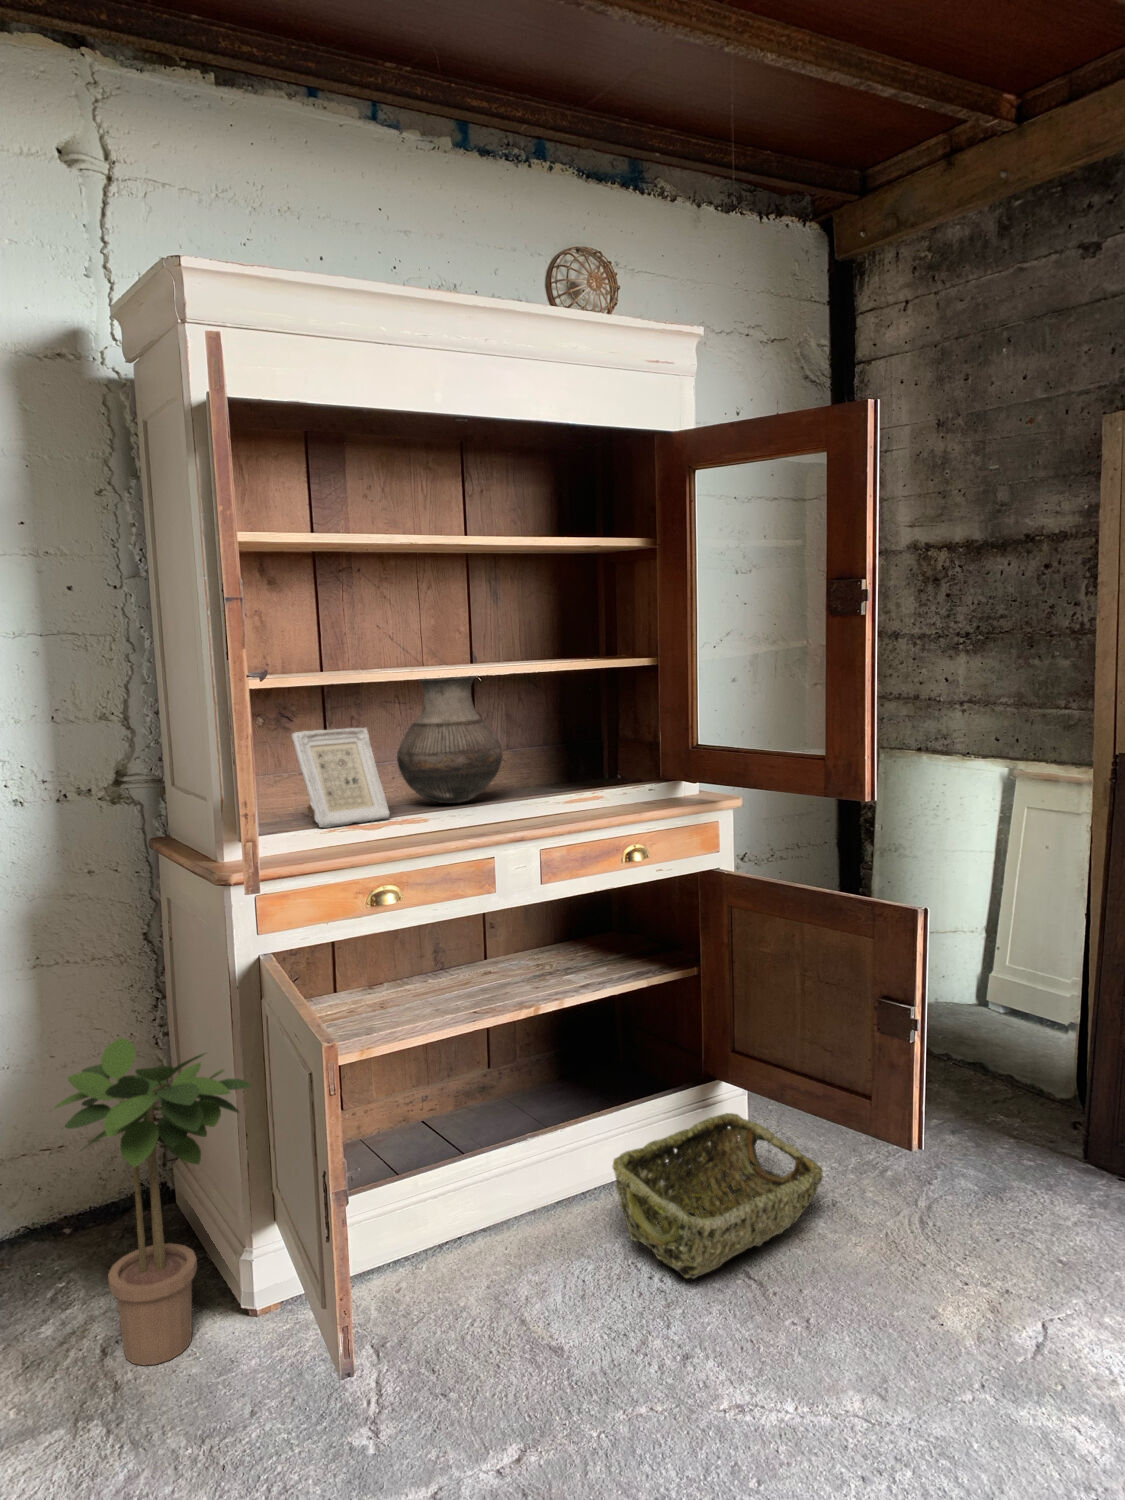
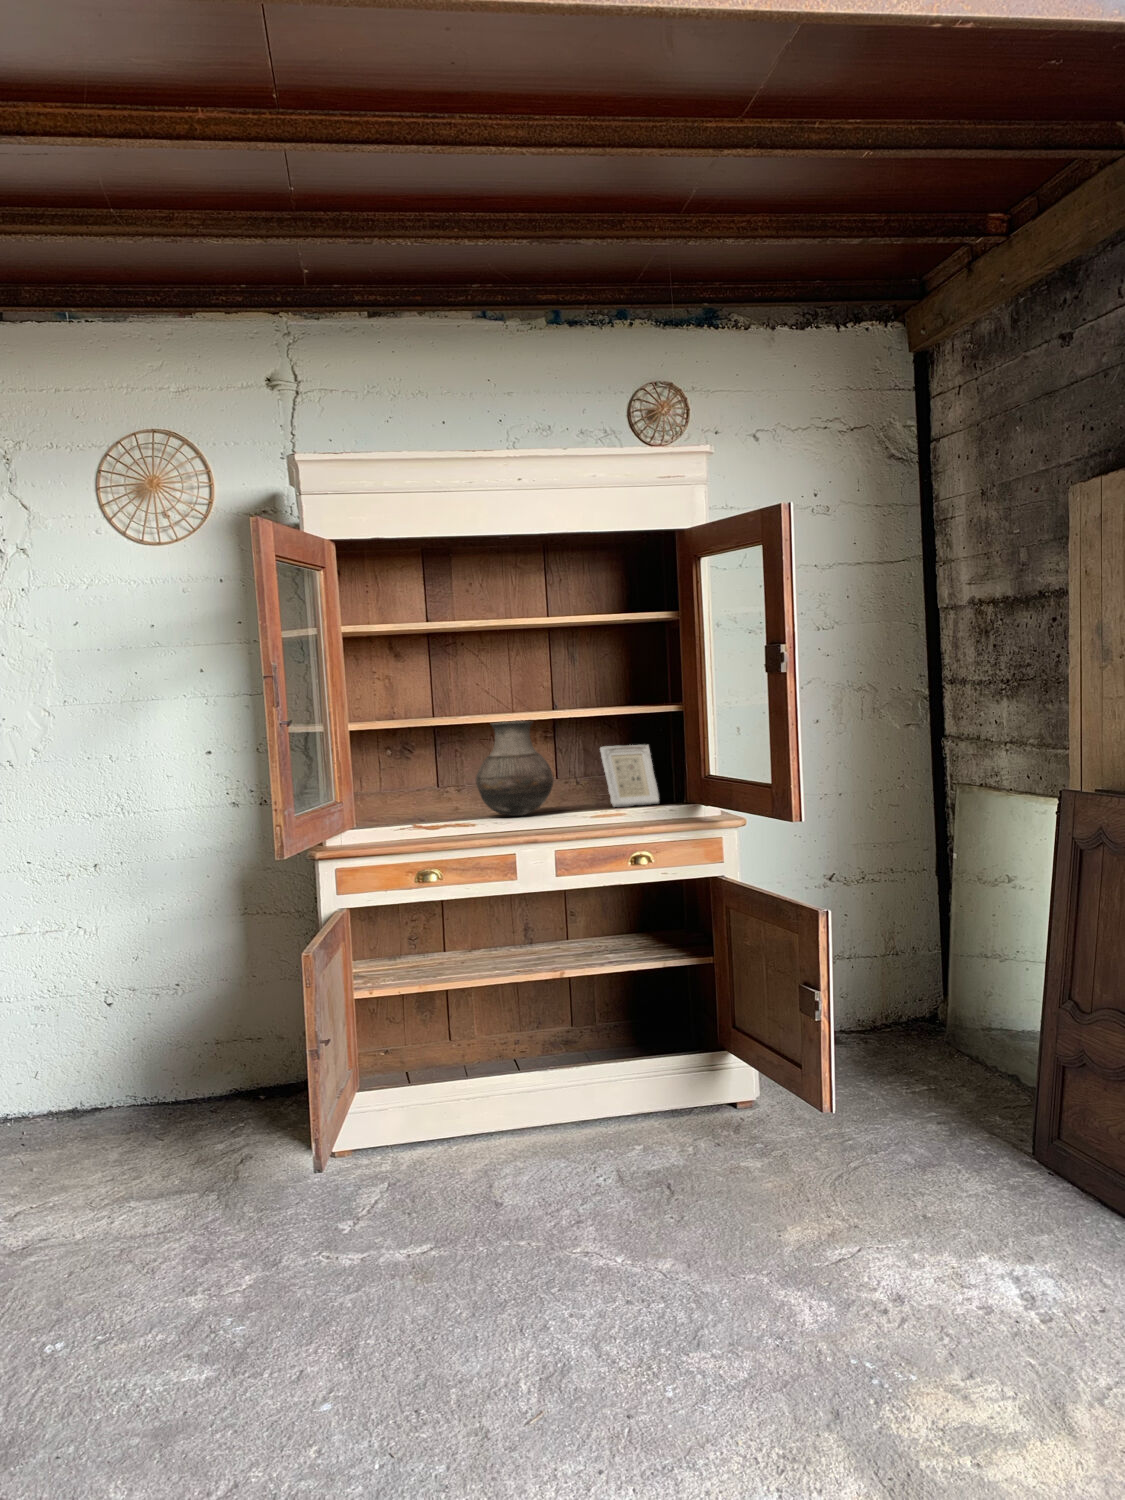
picture frame: present [292,728,389,828] -> present [600,745,659,807]
potted plant: present [51,1038,252,1365] -> none [216,958,332,1169]
woven basket: present [612,1113,823,1278] -> none [580,1070,751,1178]

